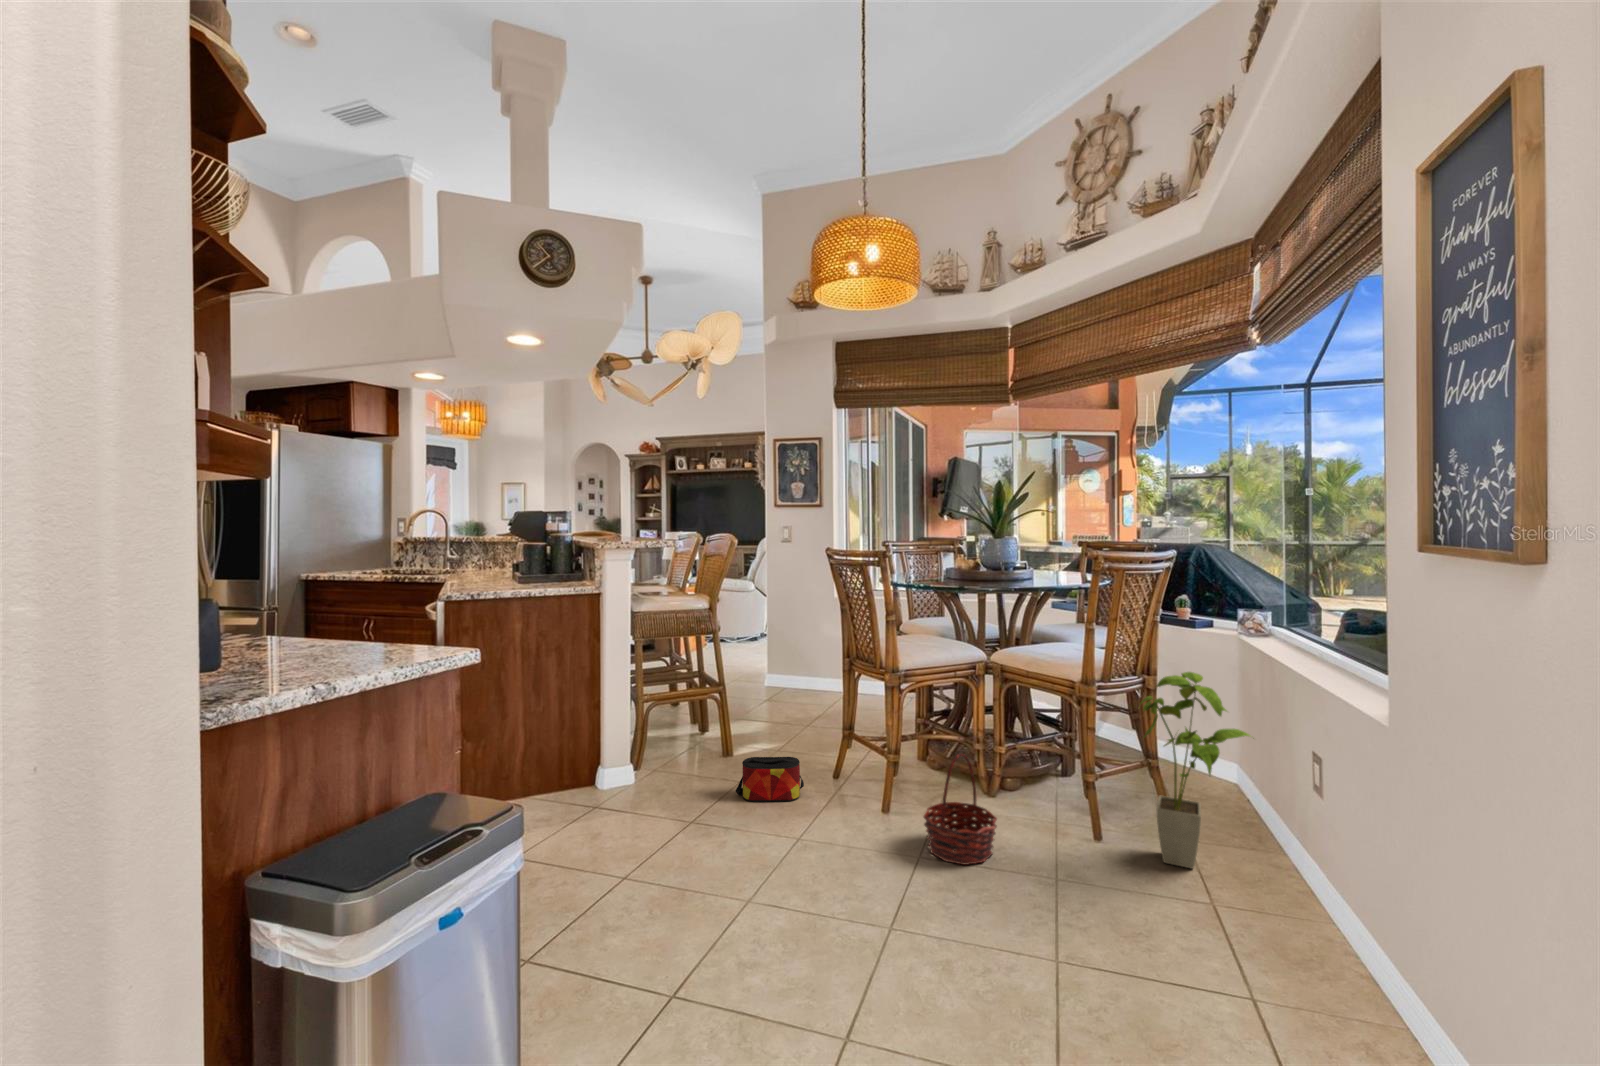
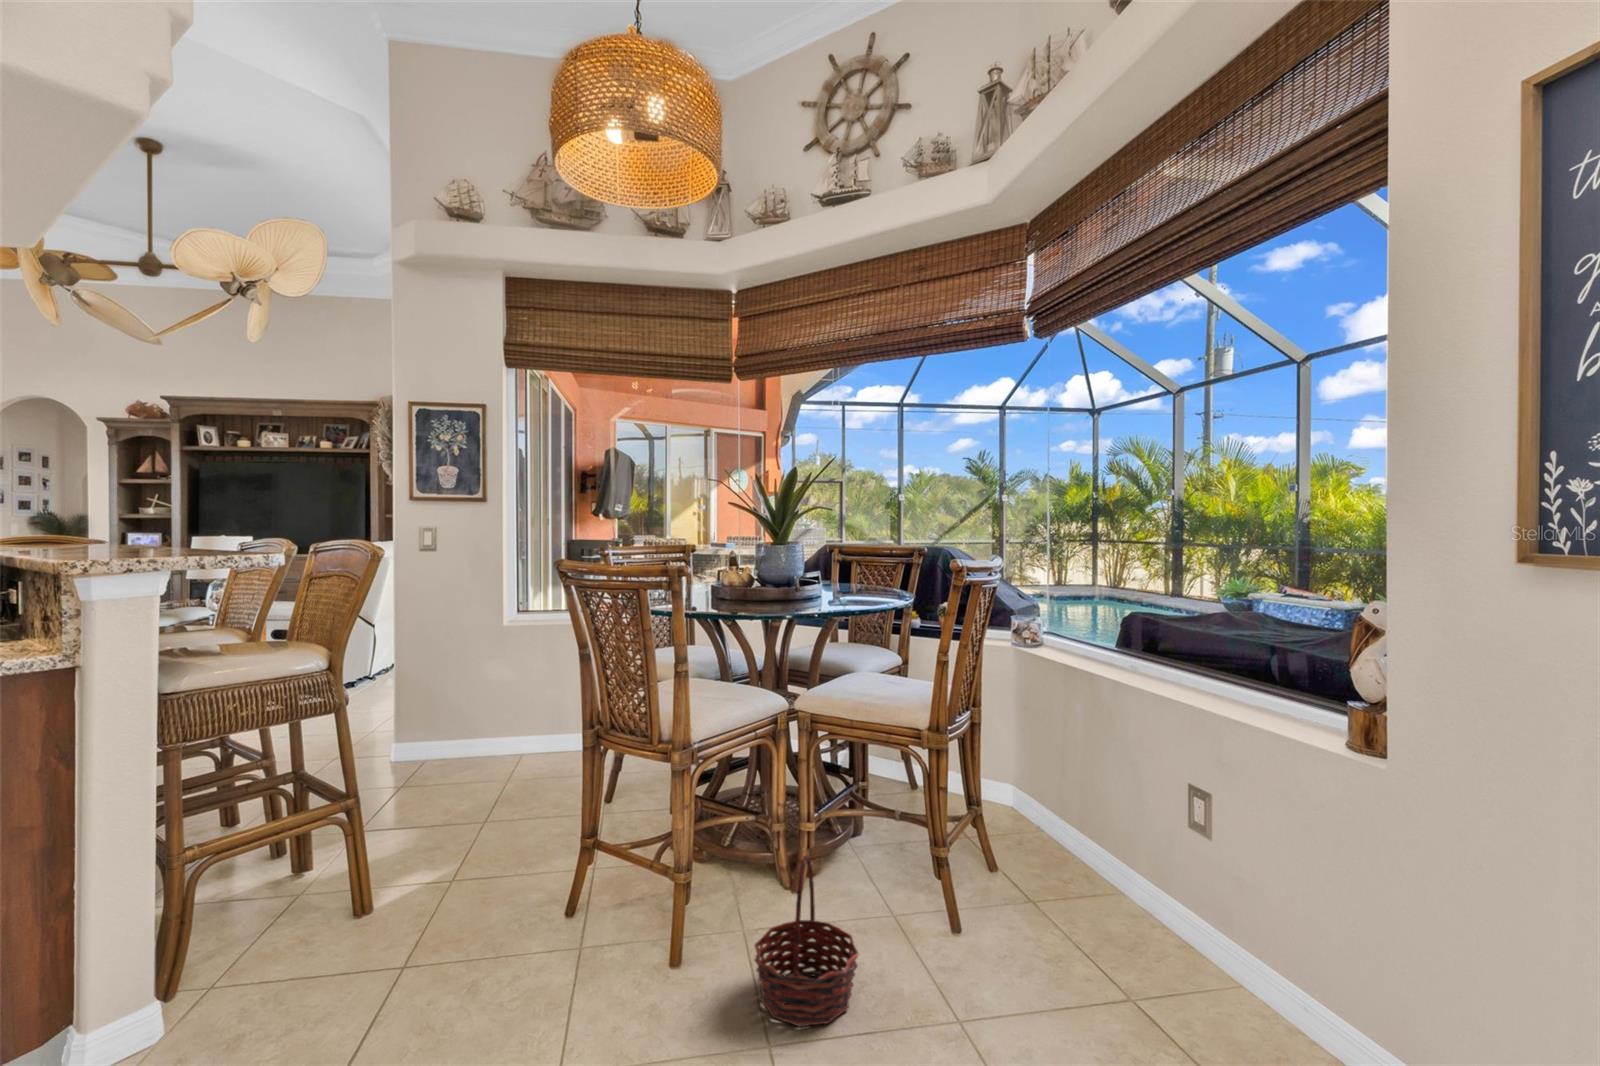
house plant: present [1140,672,1250,868] -> none [988,701,1109,936]
bag: present [736,757,804,802] -> none [403,902,528,1003]

